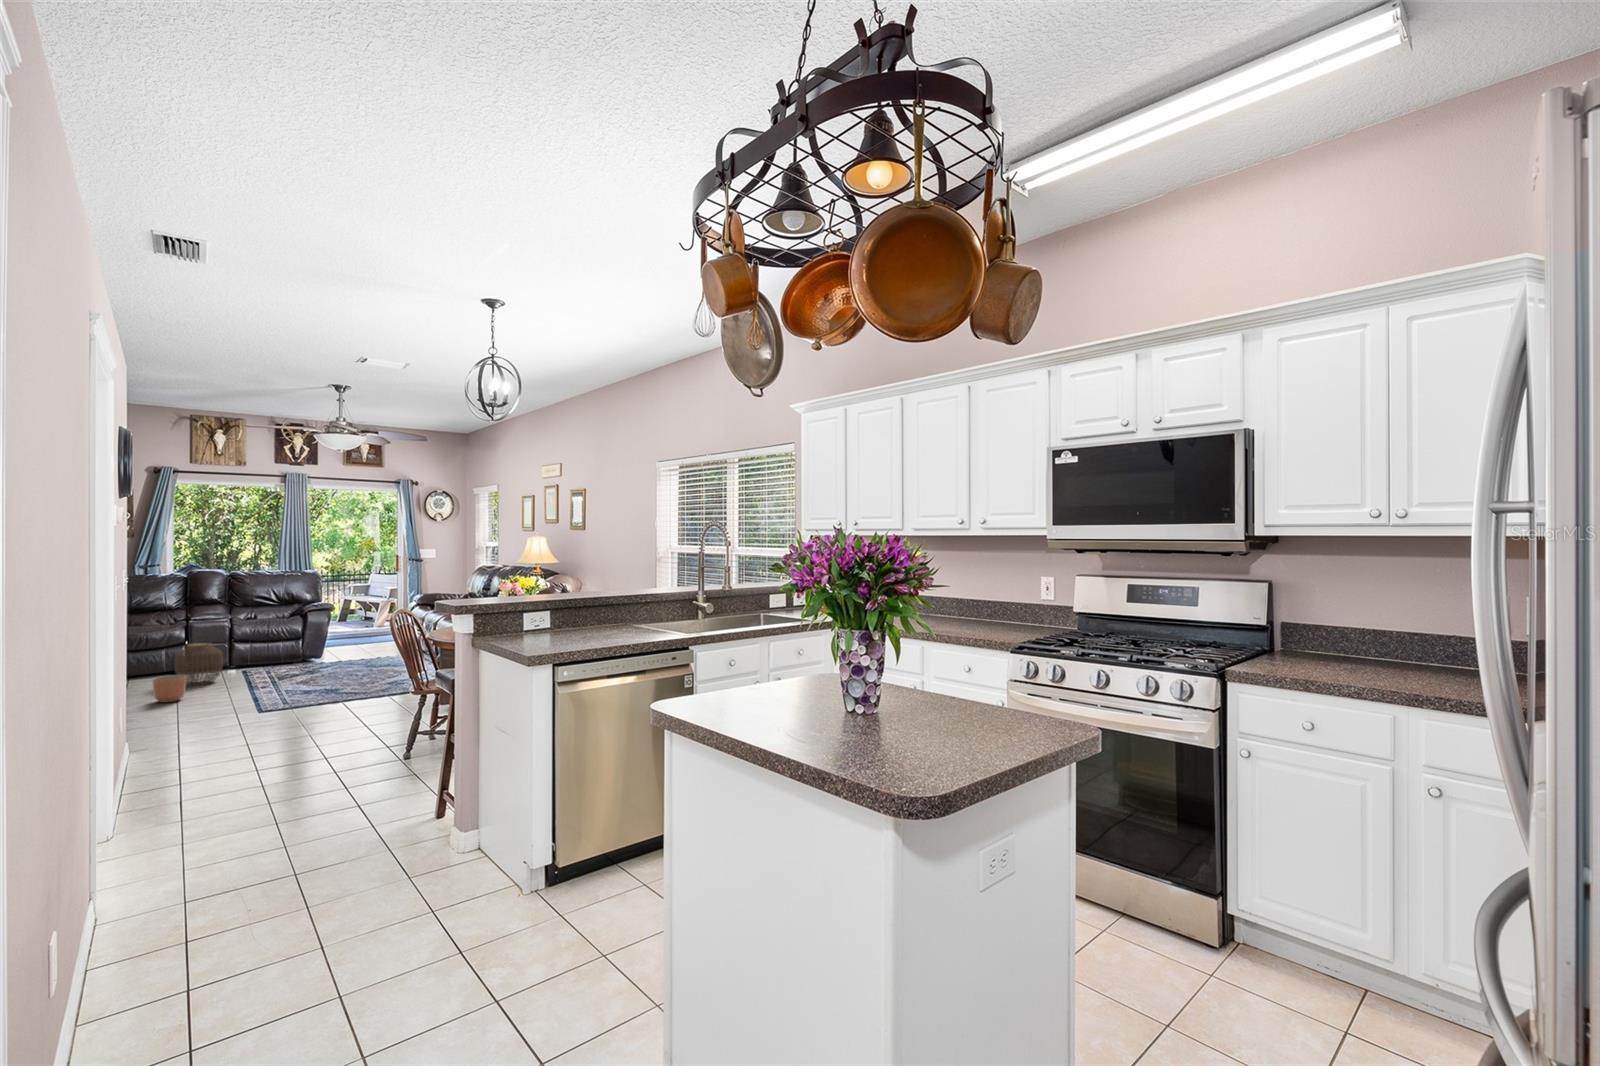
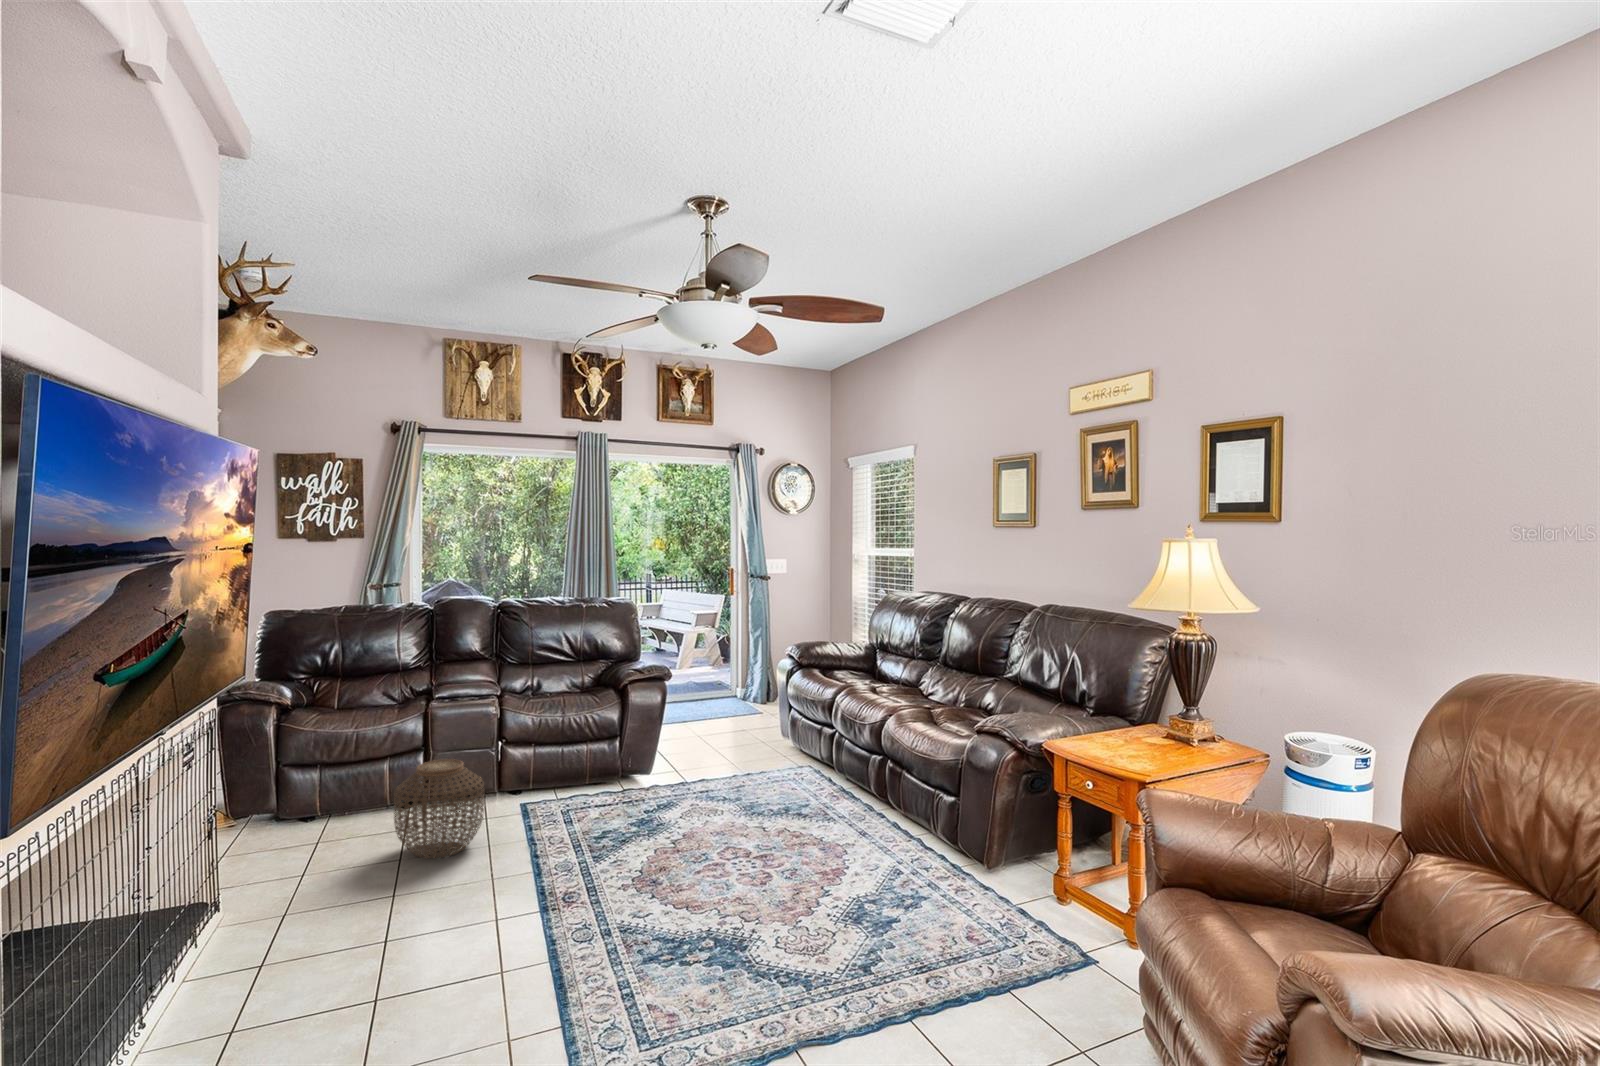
planter: present [153,675,186,702] -> none [328,870,403,952]

